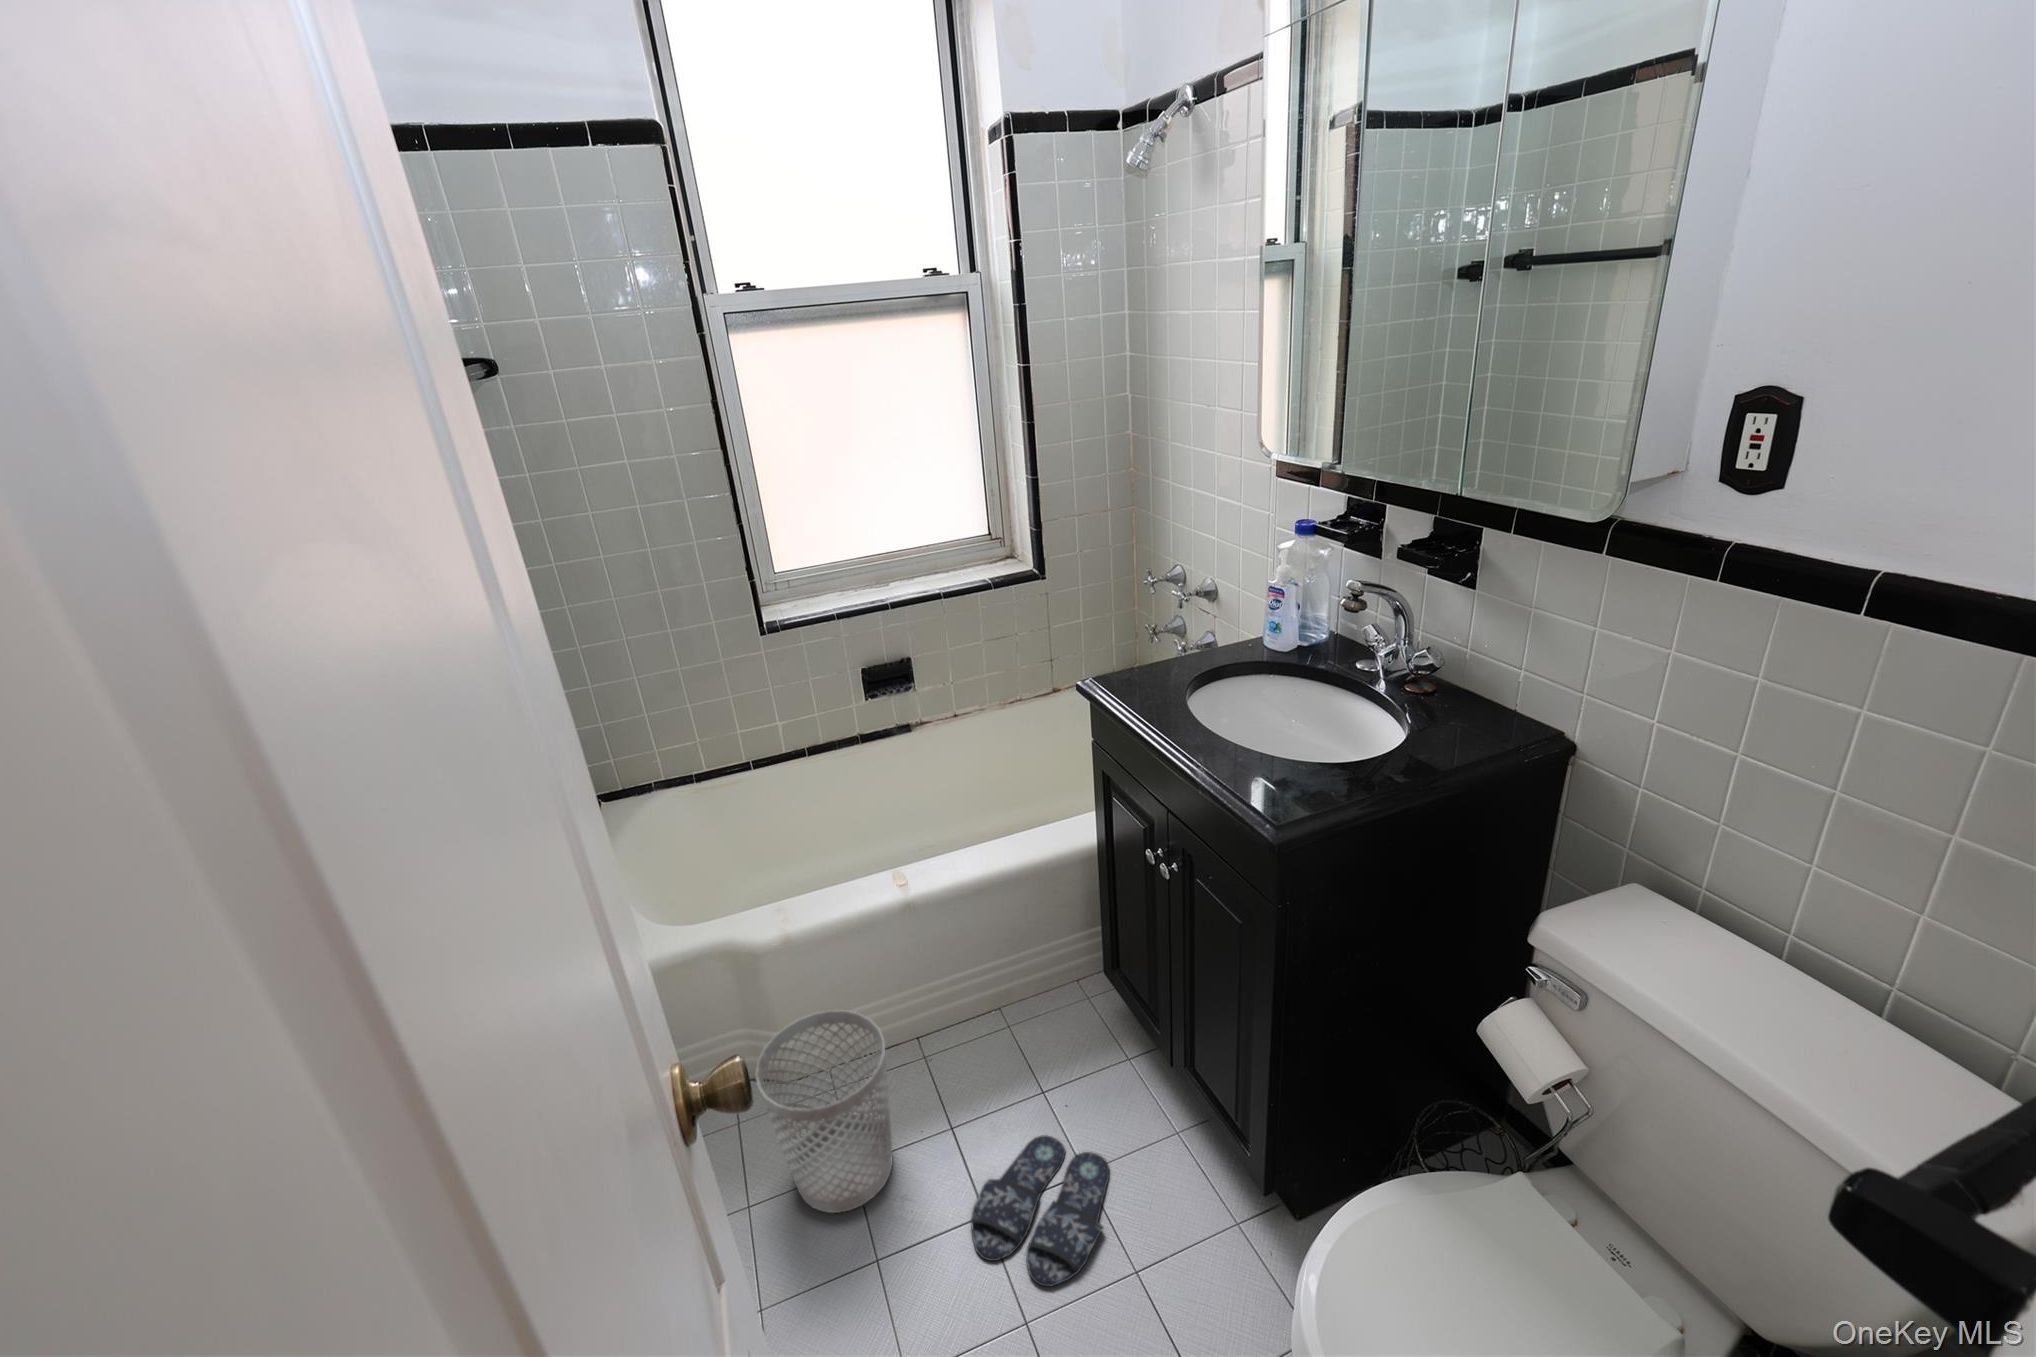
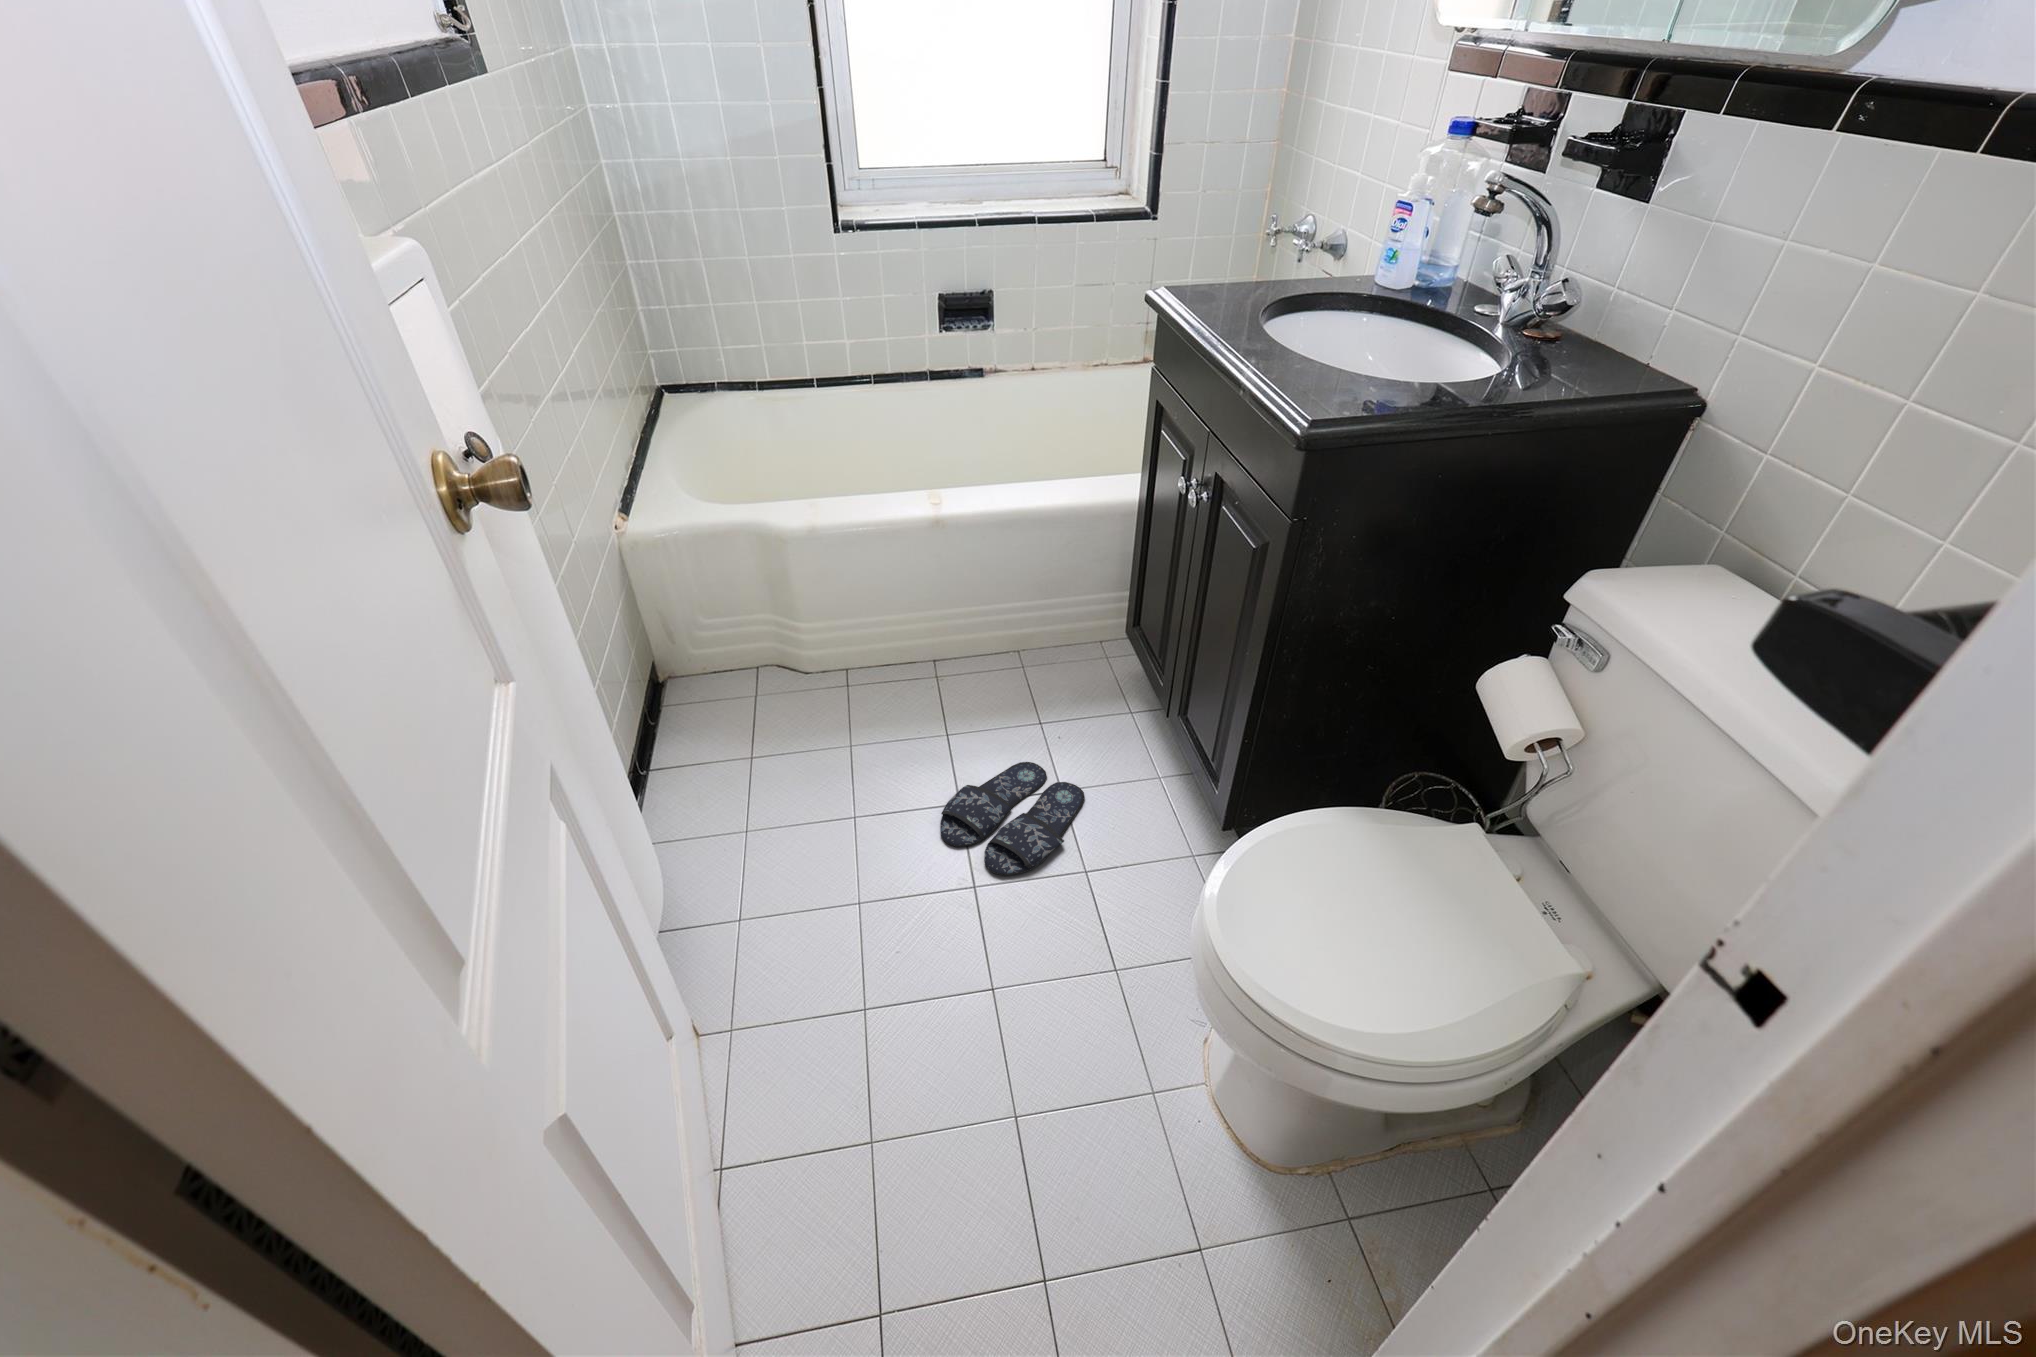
wastebasket: present [756,1010,892,1213] -> none [757,603,885,784]

